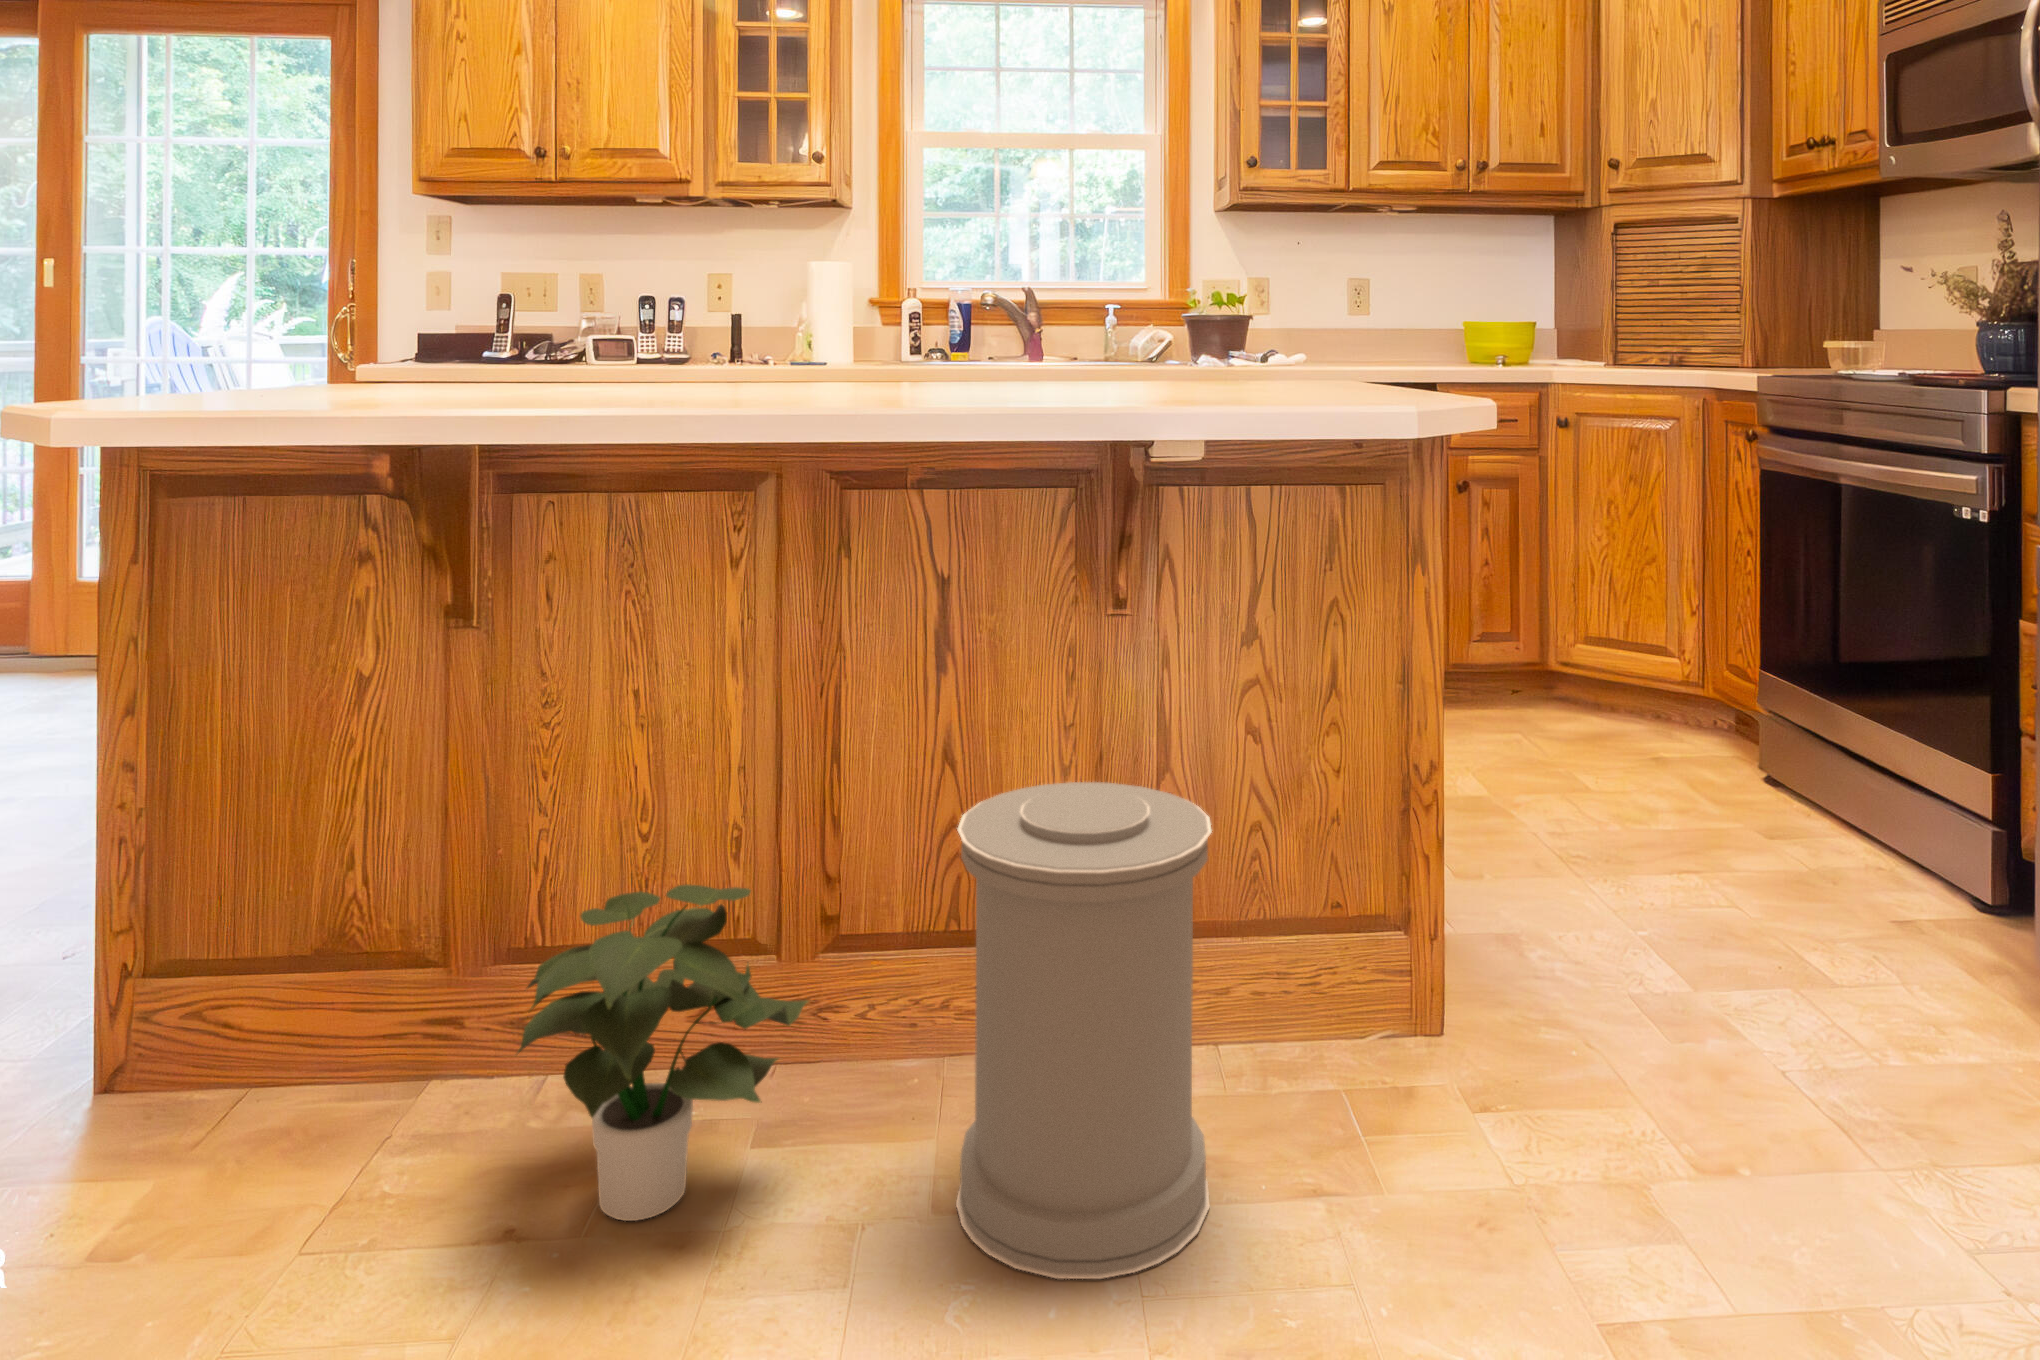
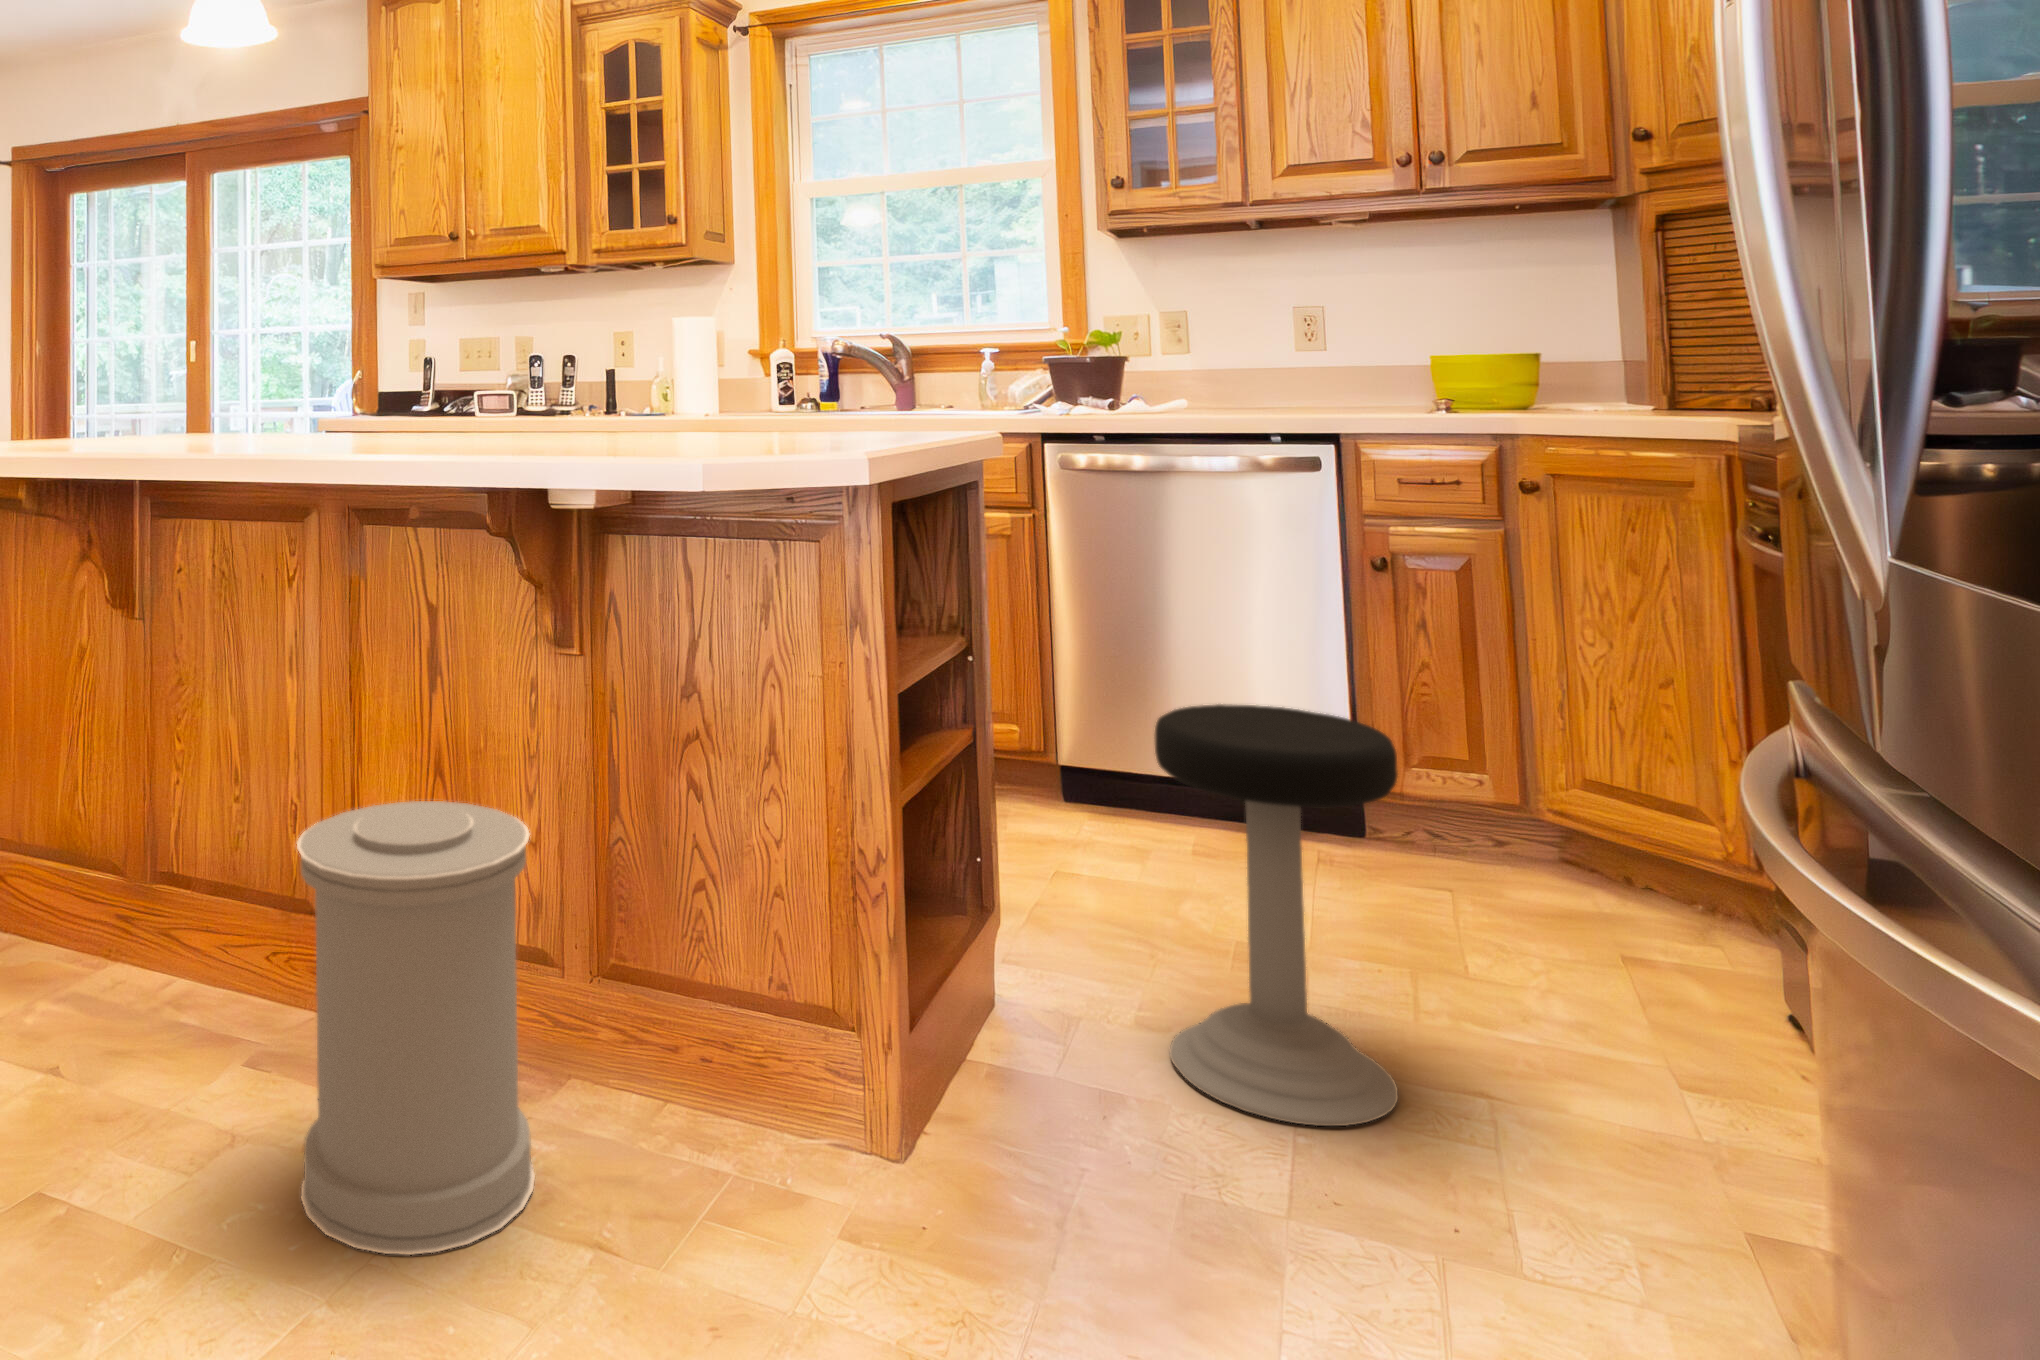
stool: none [1504,607,1685,931] -> present [1155,704,1398,1126]
potted plant: present [517,884,808,1221] -> none [51,835,265,1093]

